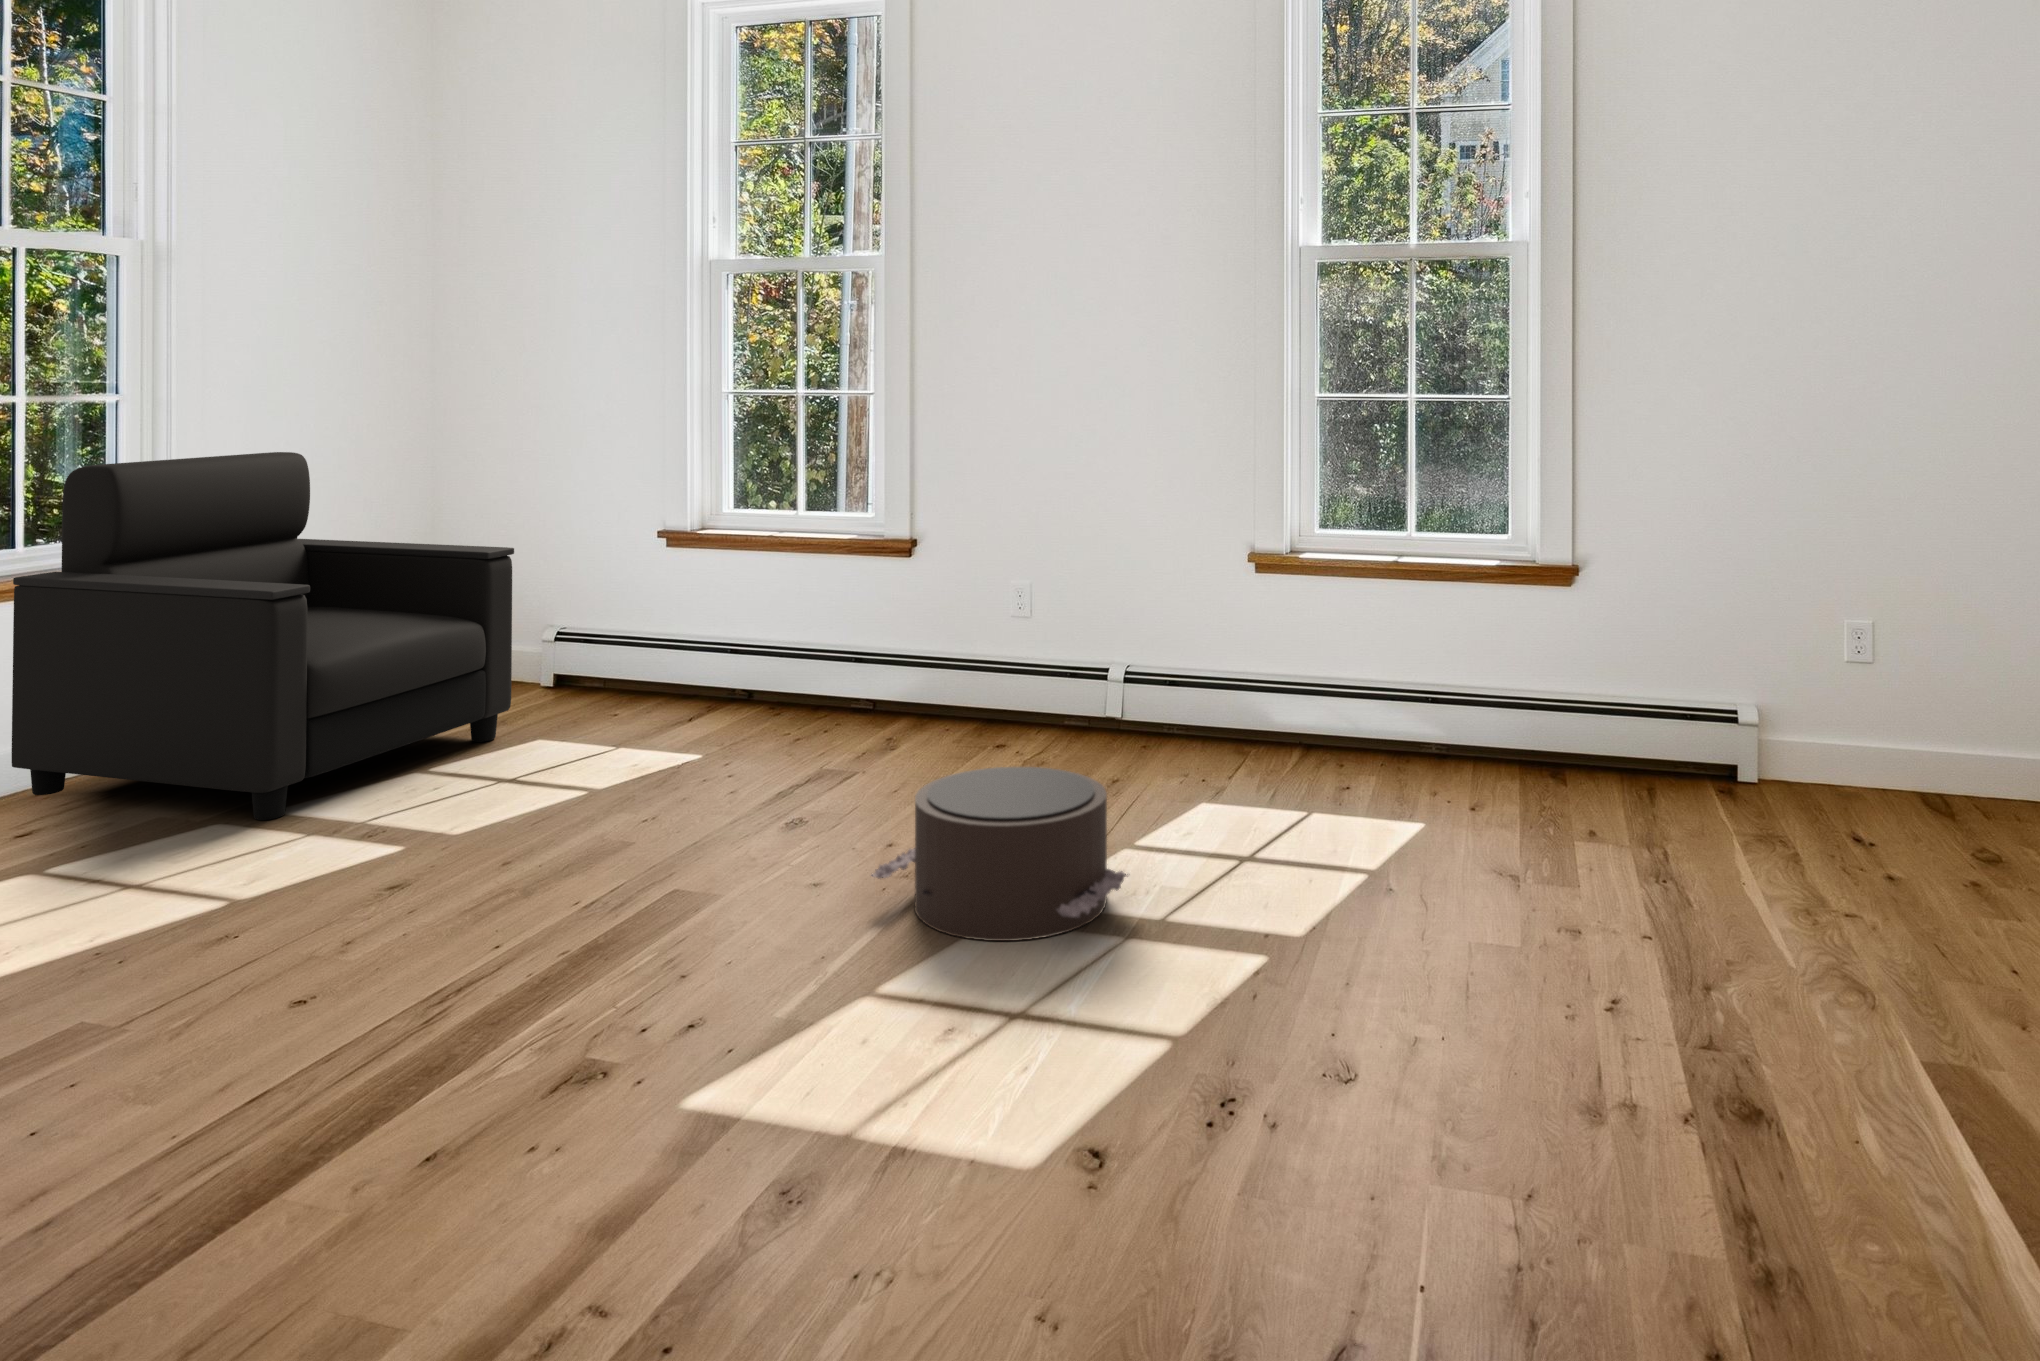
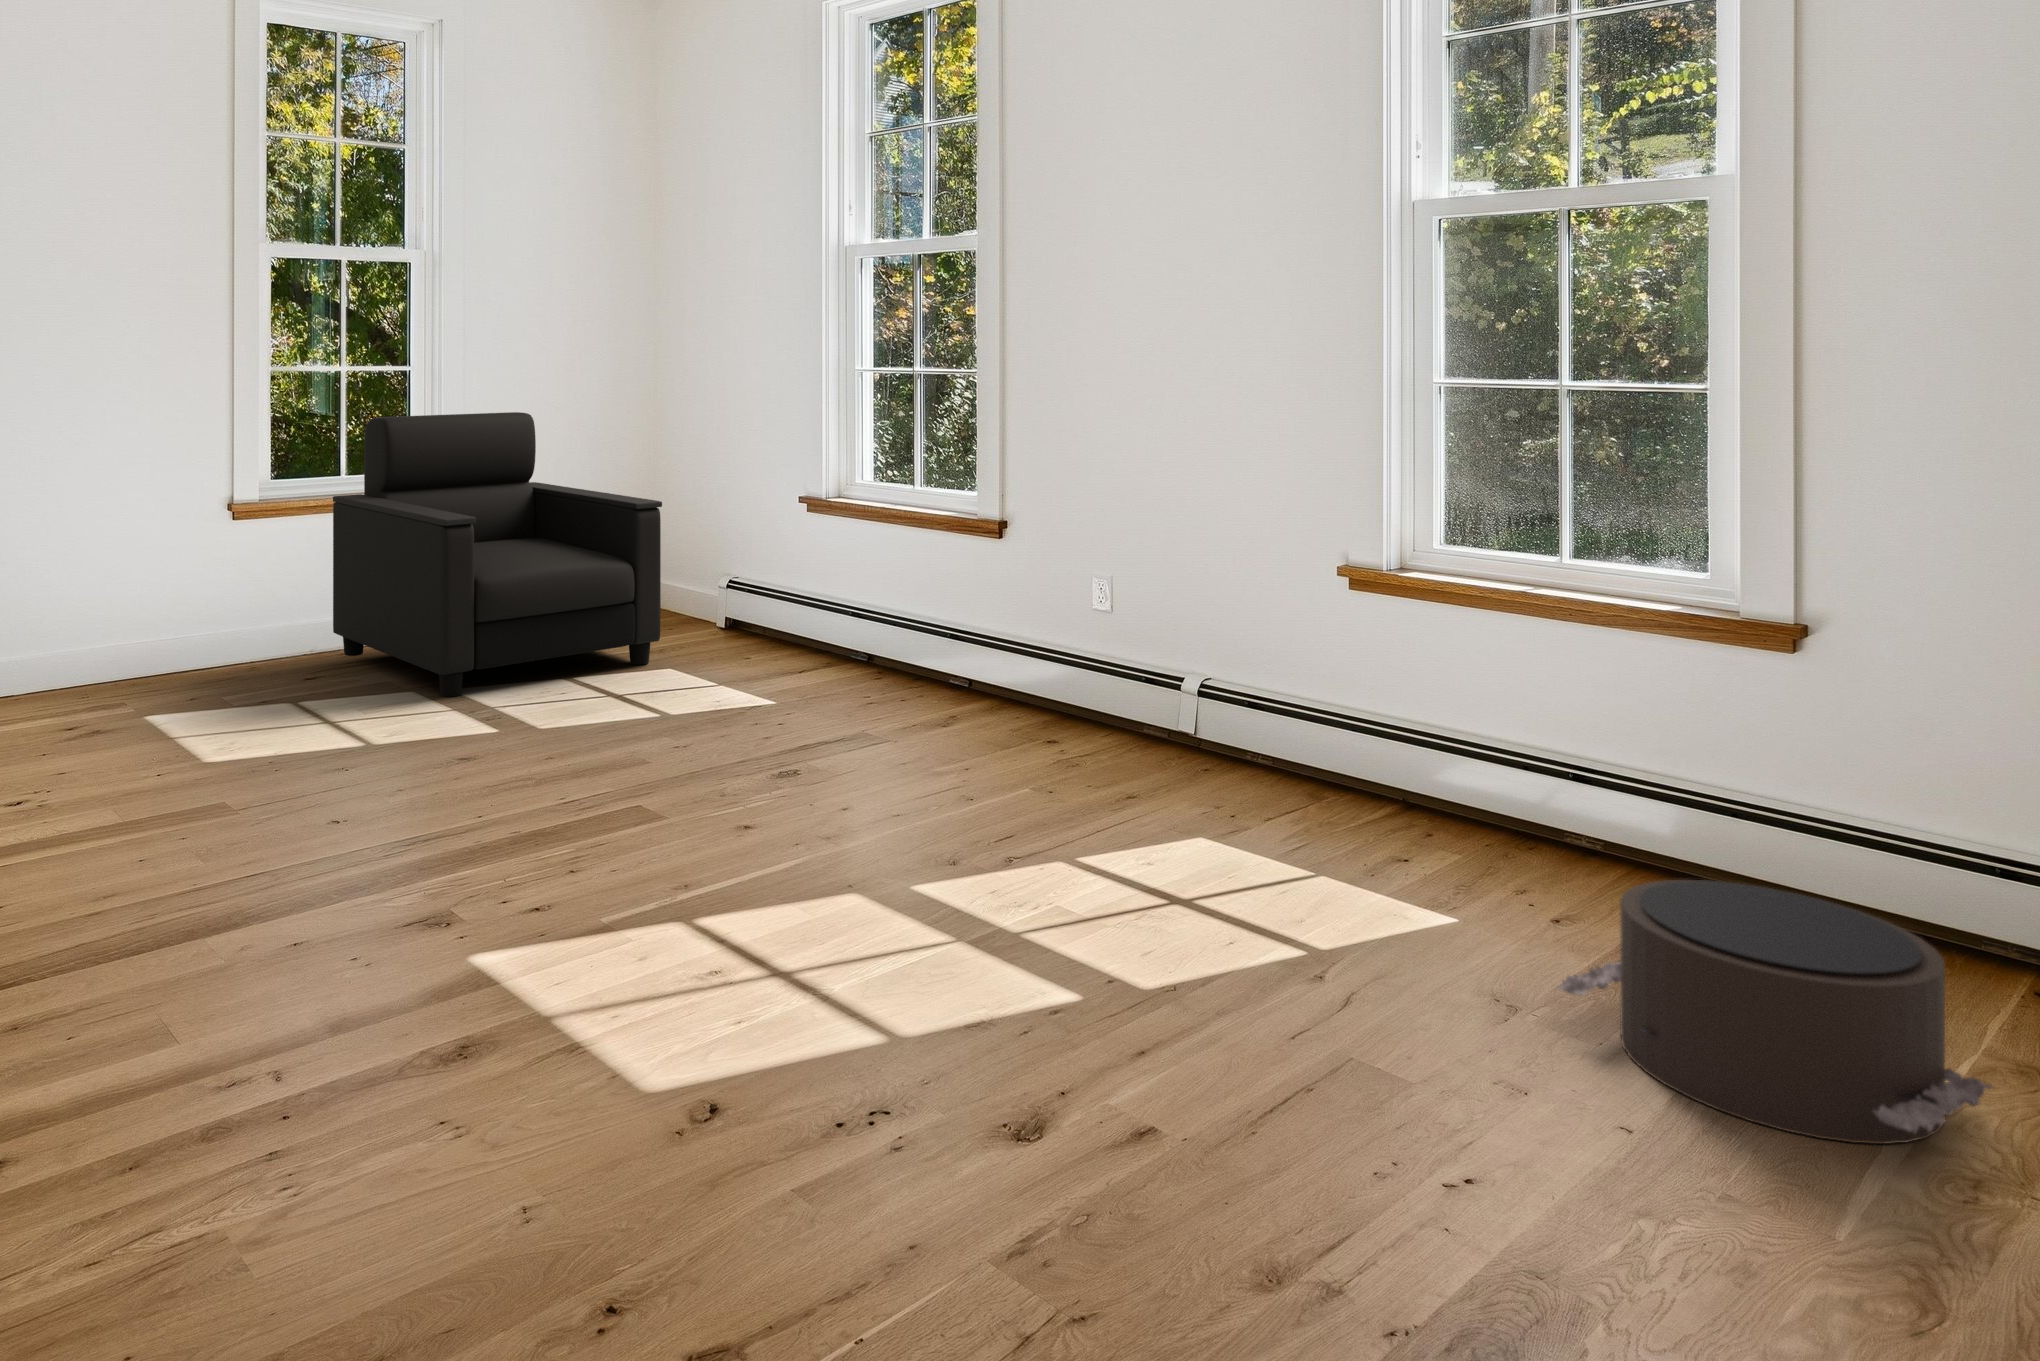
pouf: present [872,767,1130,941] -> present [1558,880,1992,1144]

